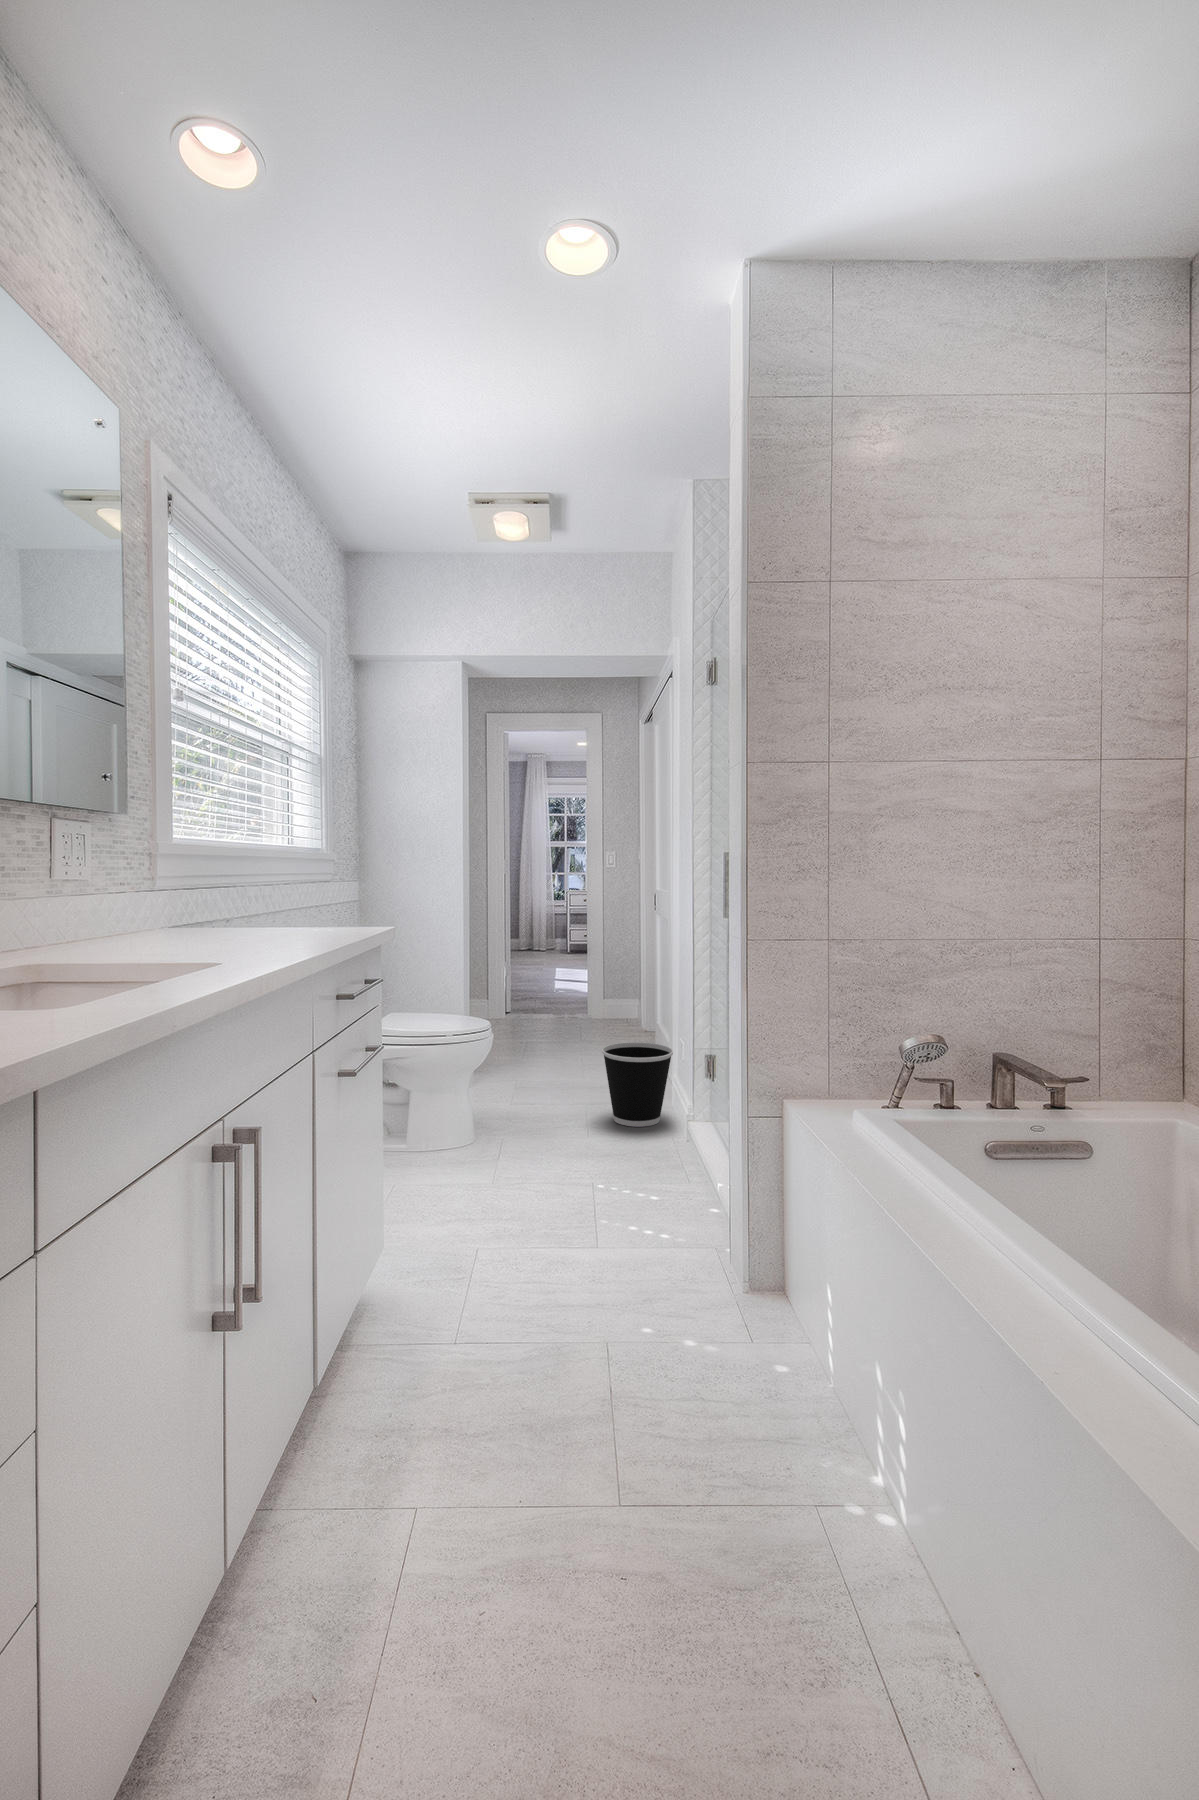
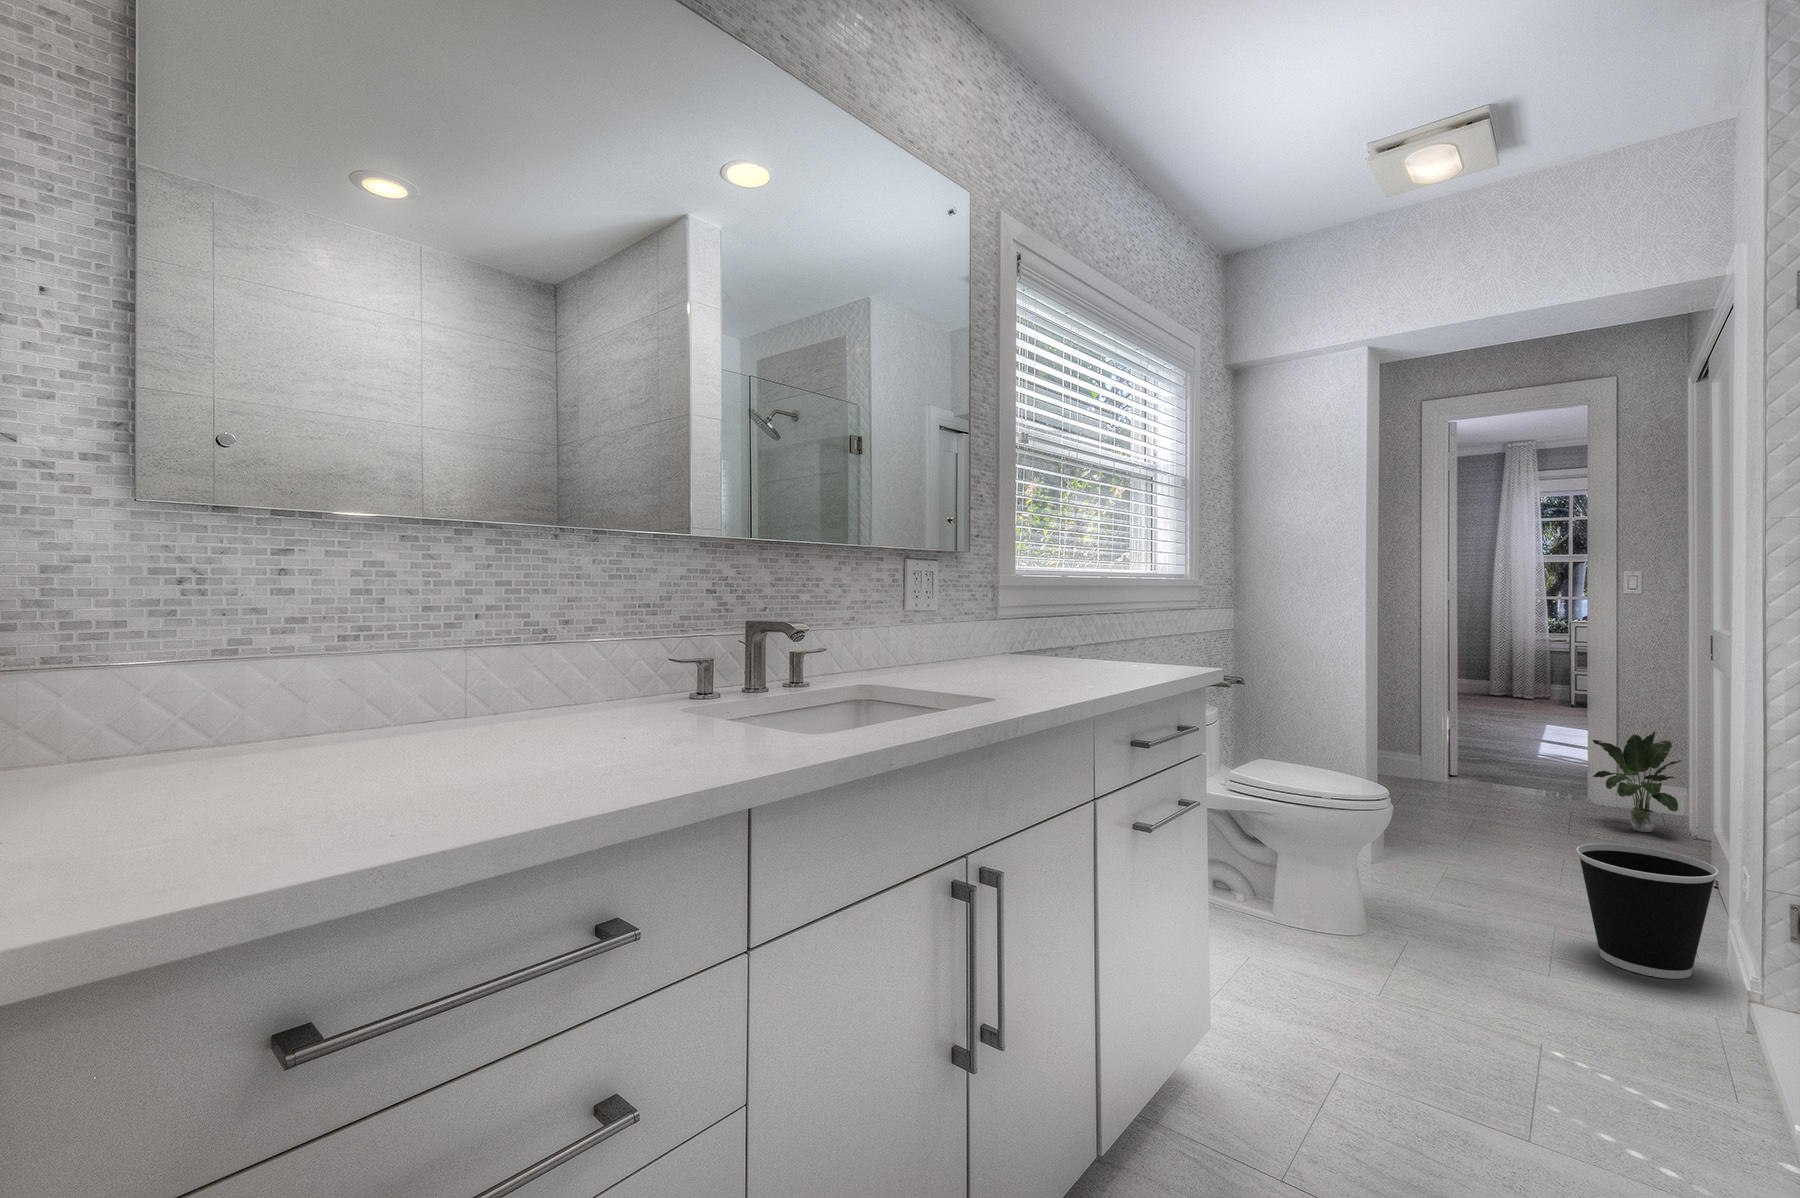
potted plant: none [596,966,643,1036] -> present [1593,731,1681,832]

